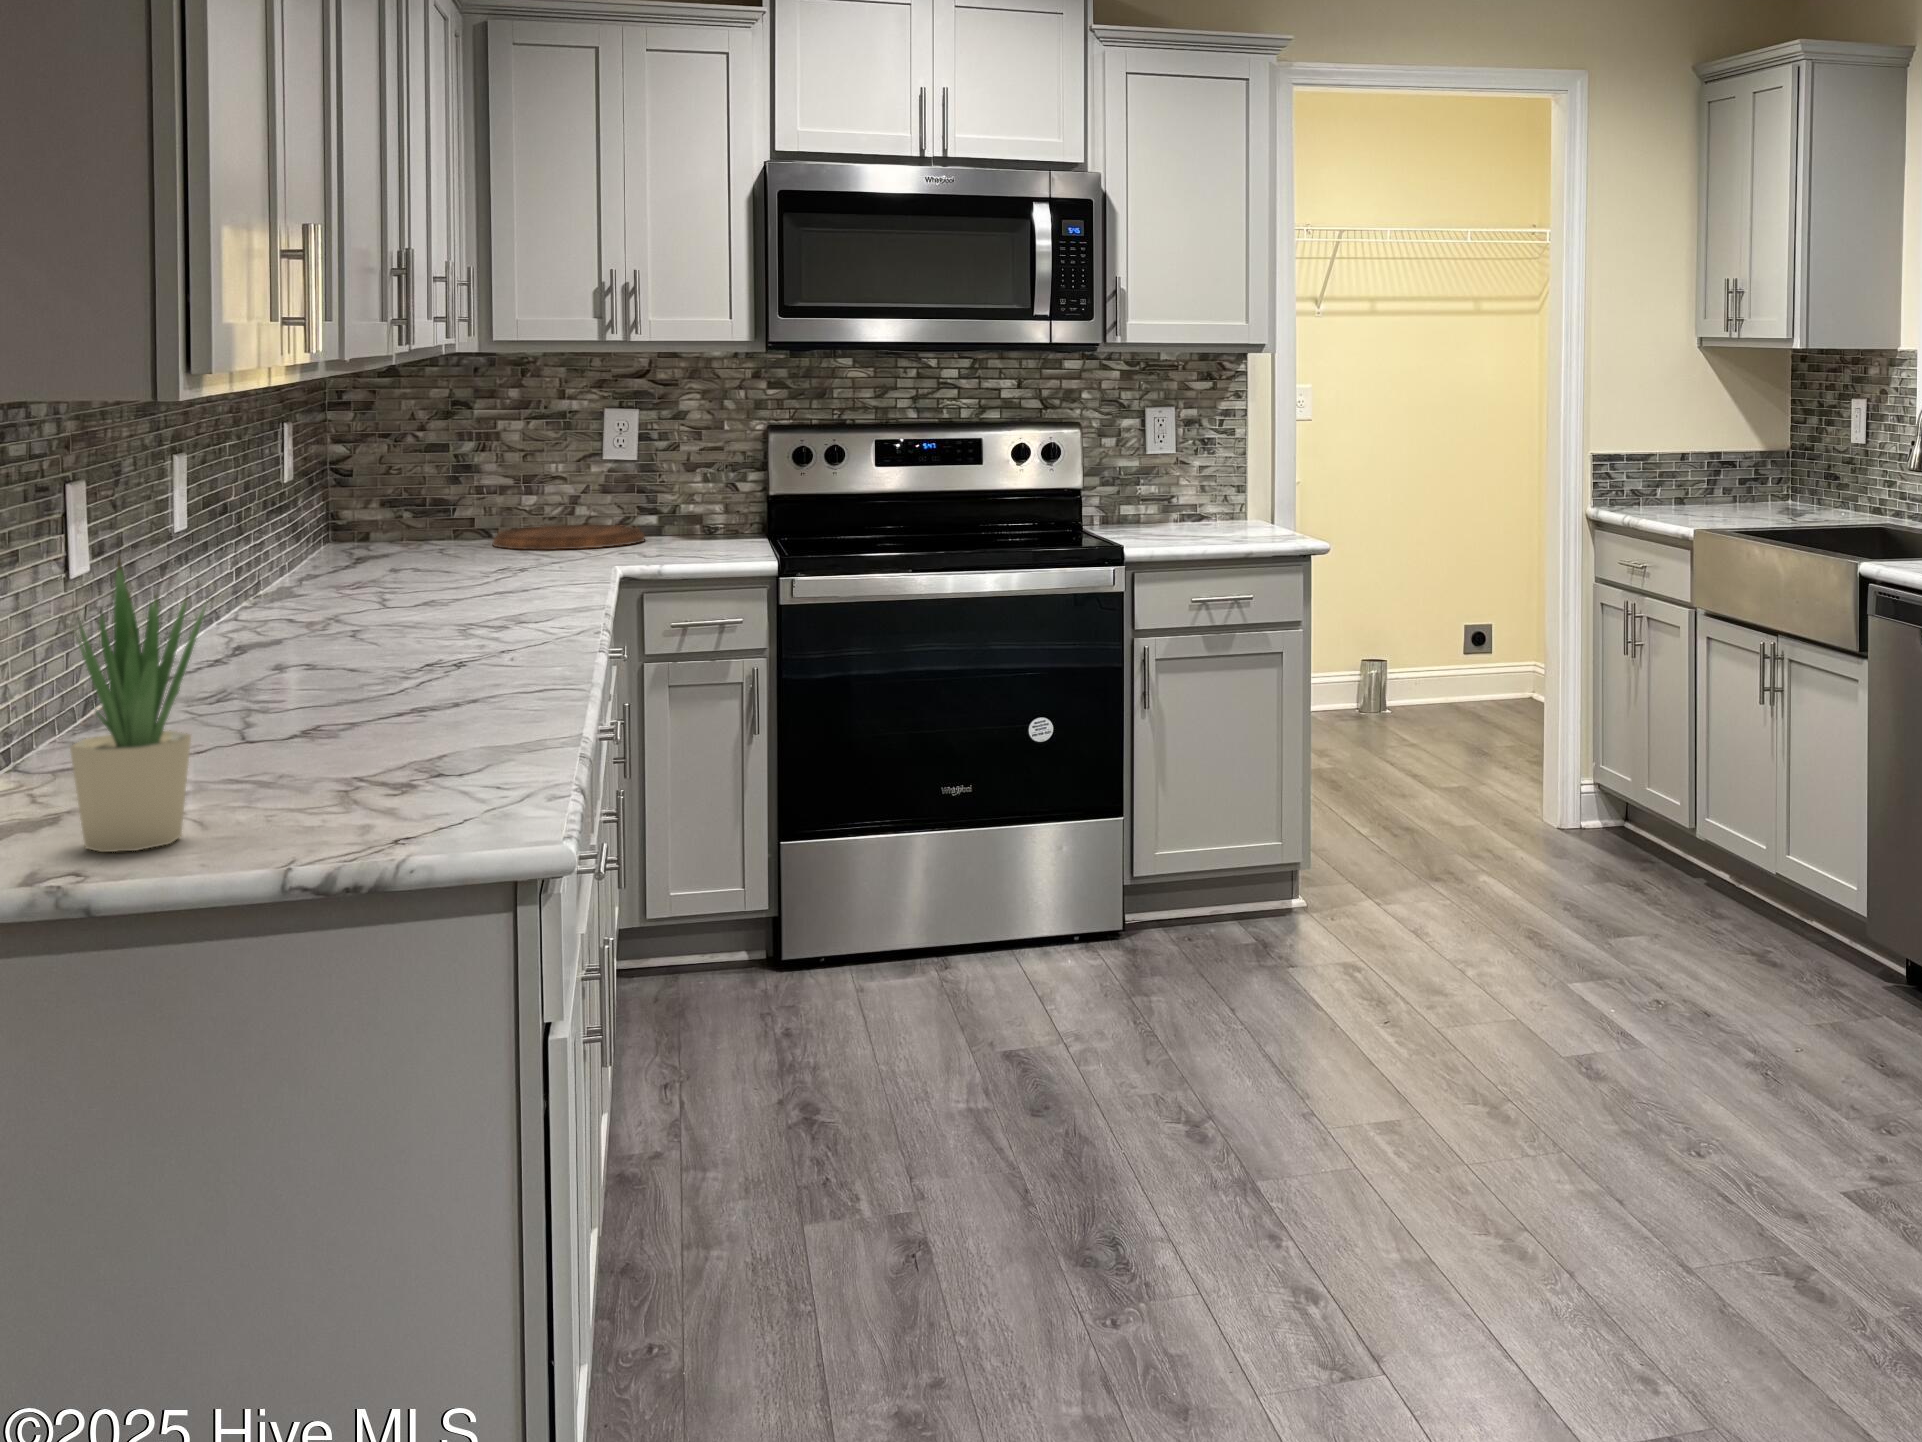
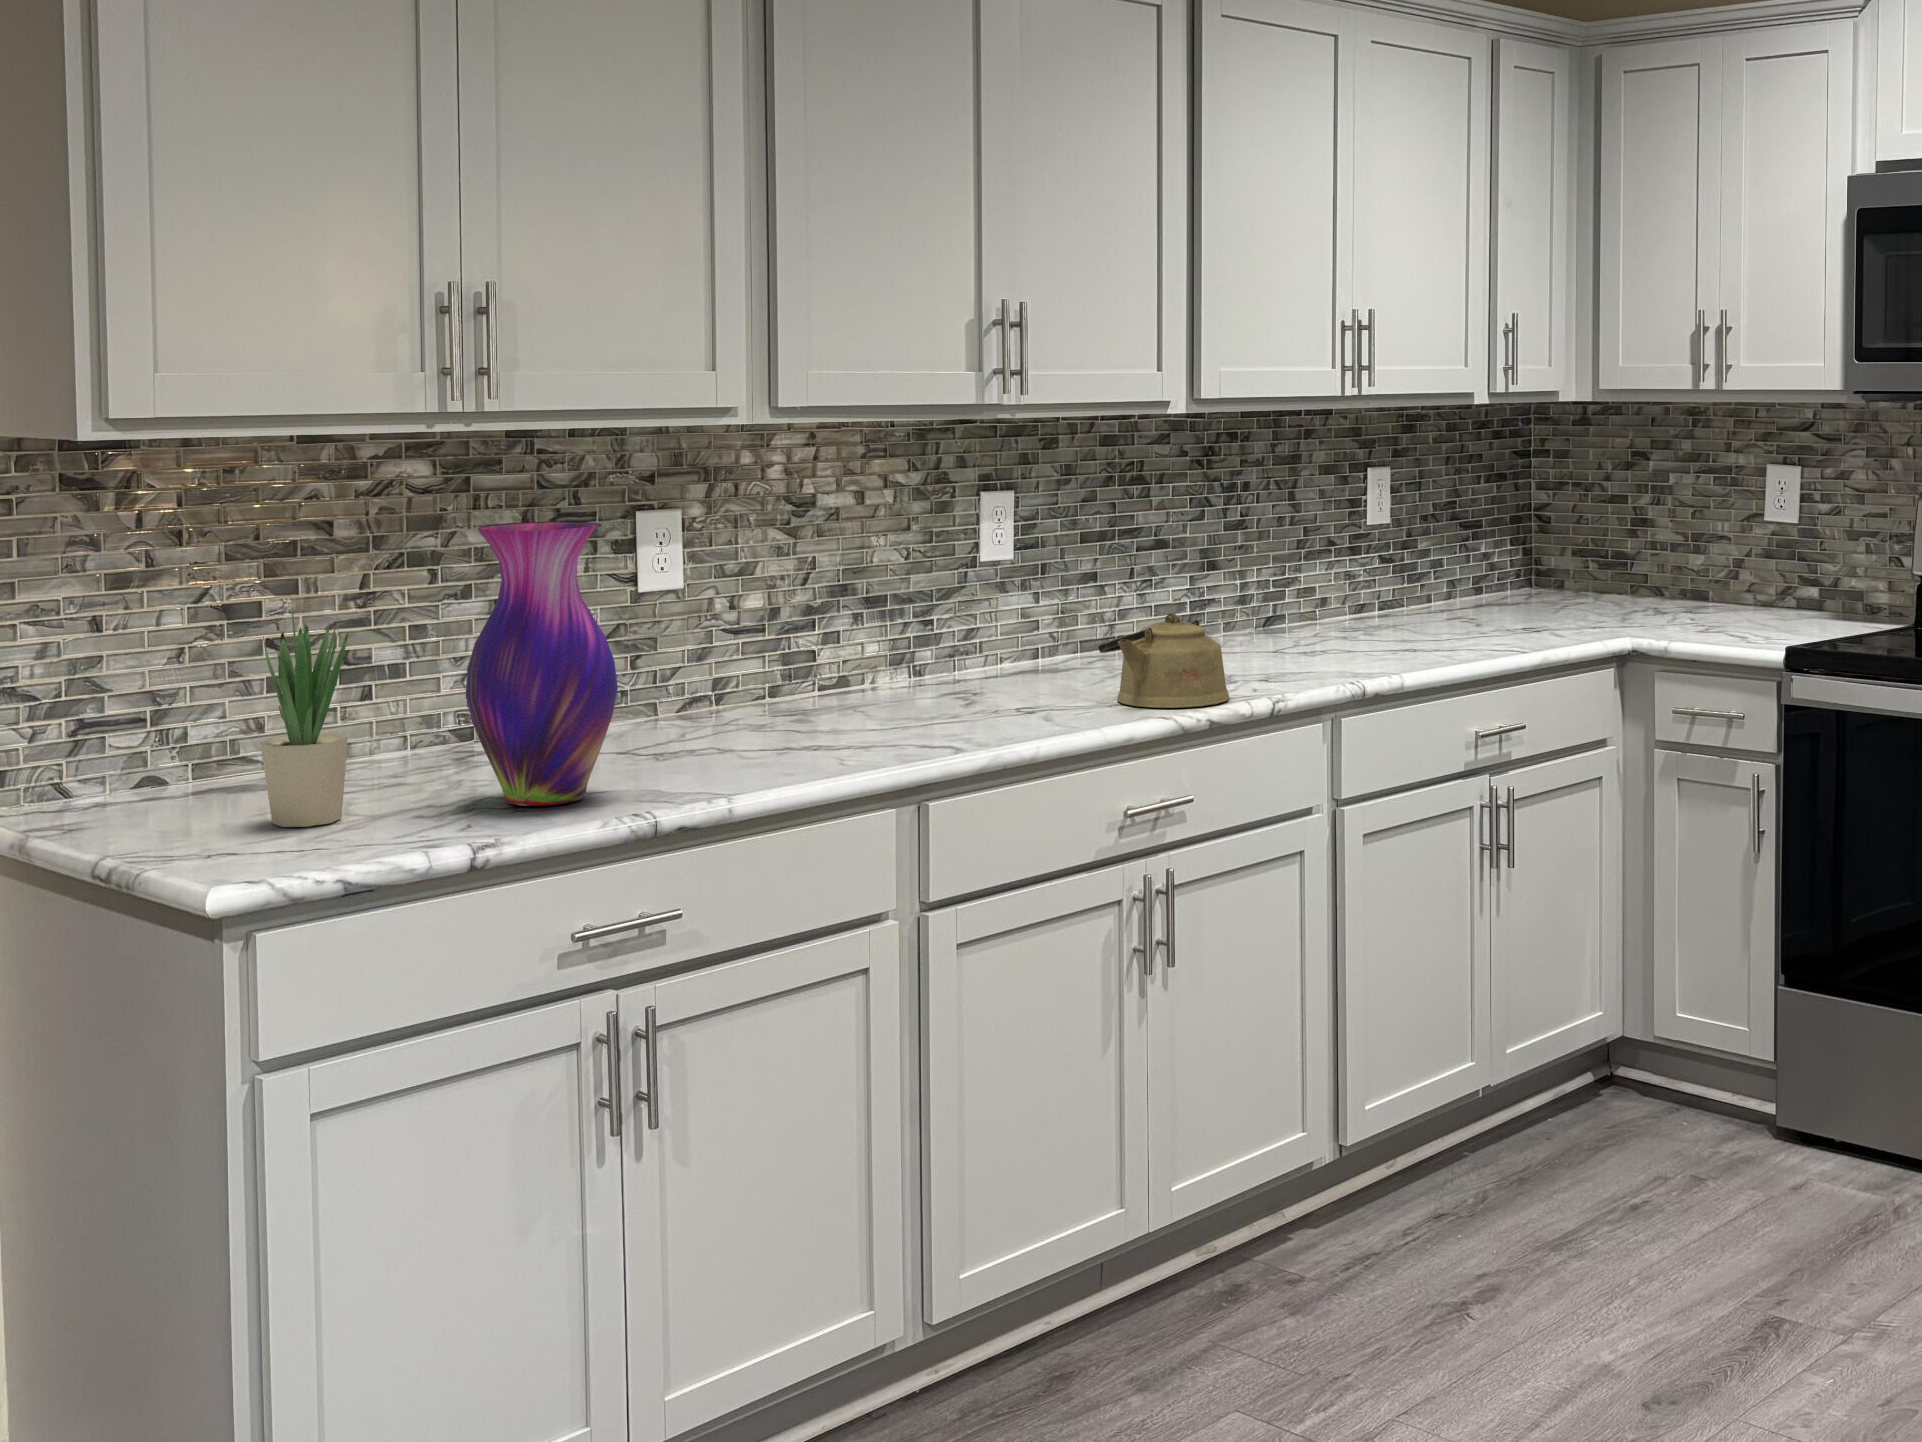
vase: none [214,459,407,788] -> present [466,522,618,806]
cutting board: present [492,525,645,550] -> none [1621,590,1777,618]
kettle: none [410,550,544,647] -> present [1098,612,1229,708]

